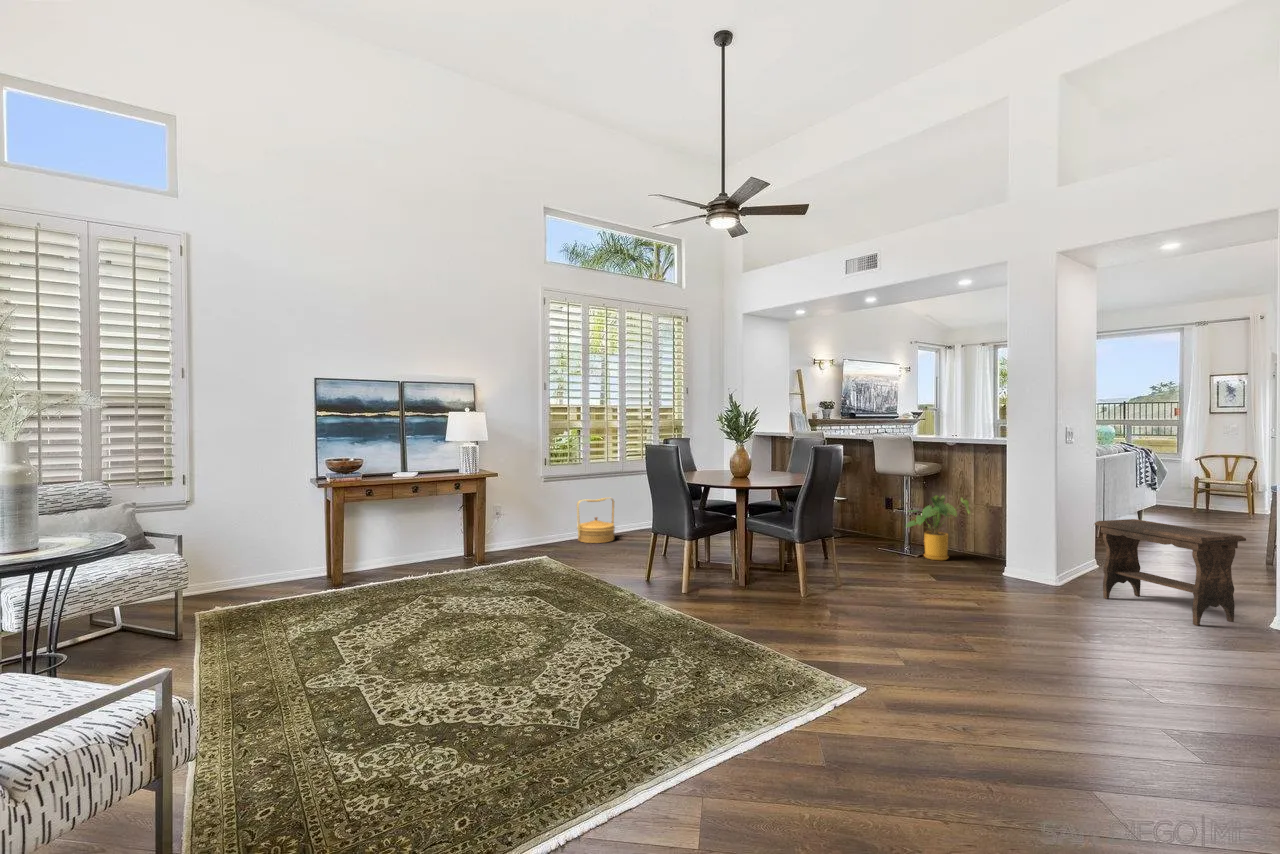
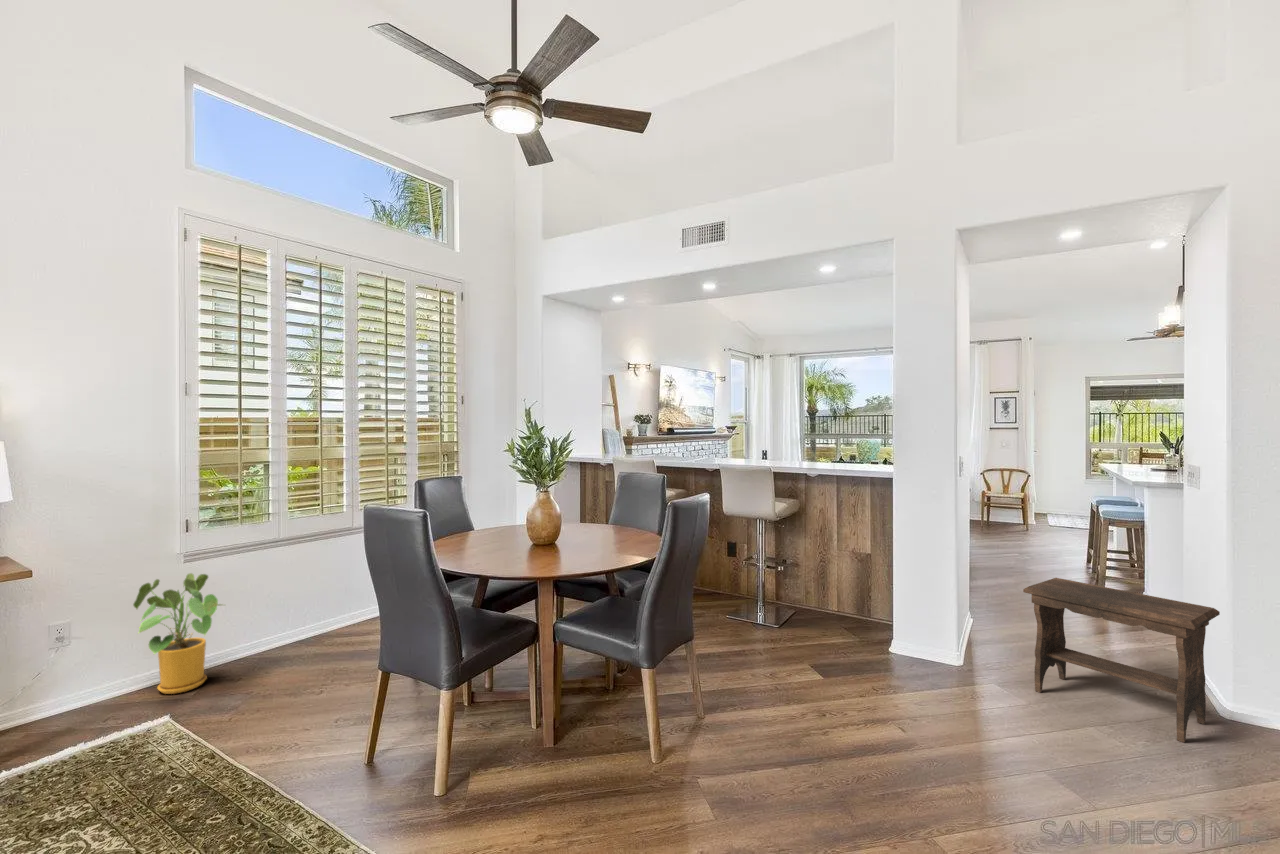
house plant: present [906,496,970,560] -> present [133,573,221,694]
woven basket: present [577,498,615,543] -> none [268,569,343,653]

